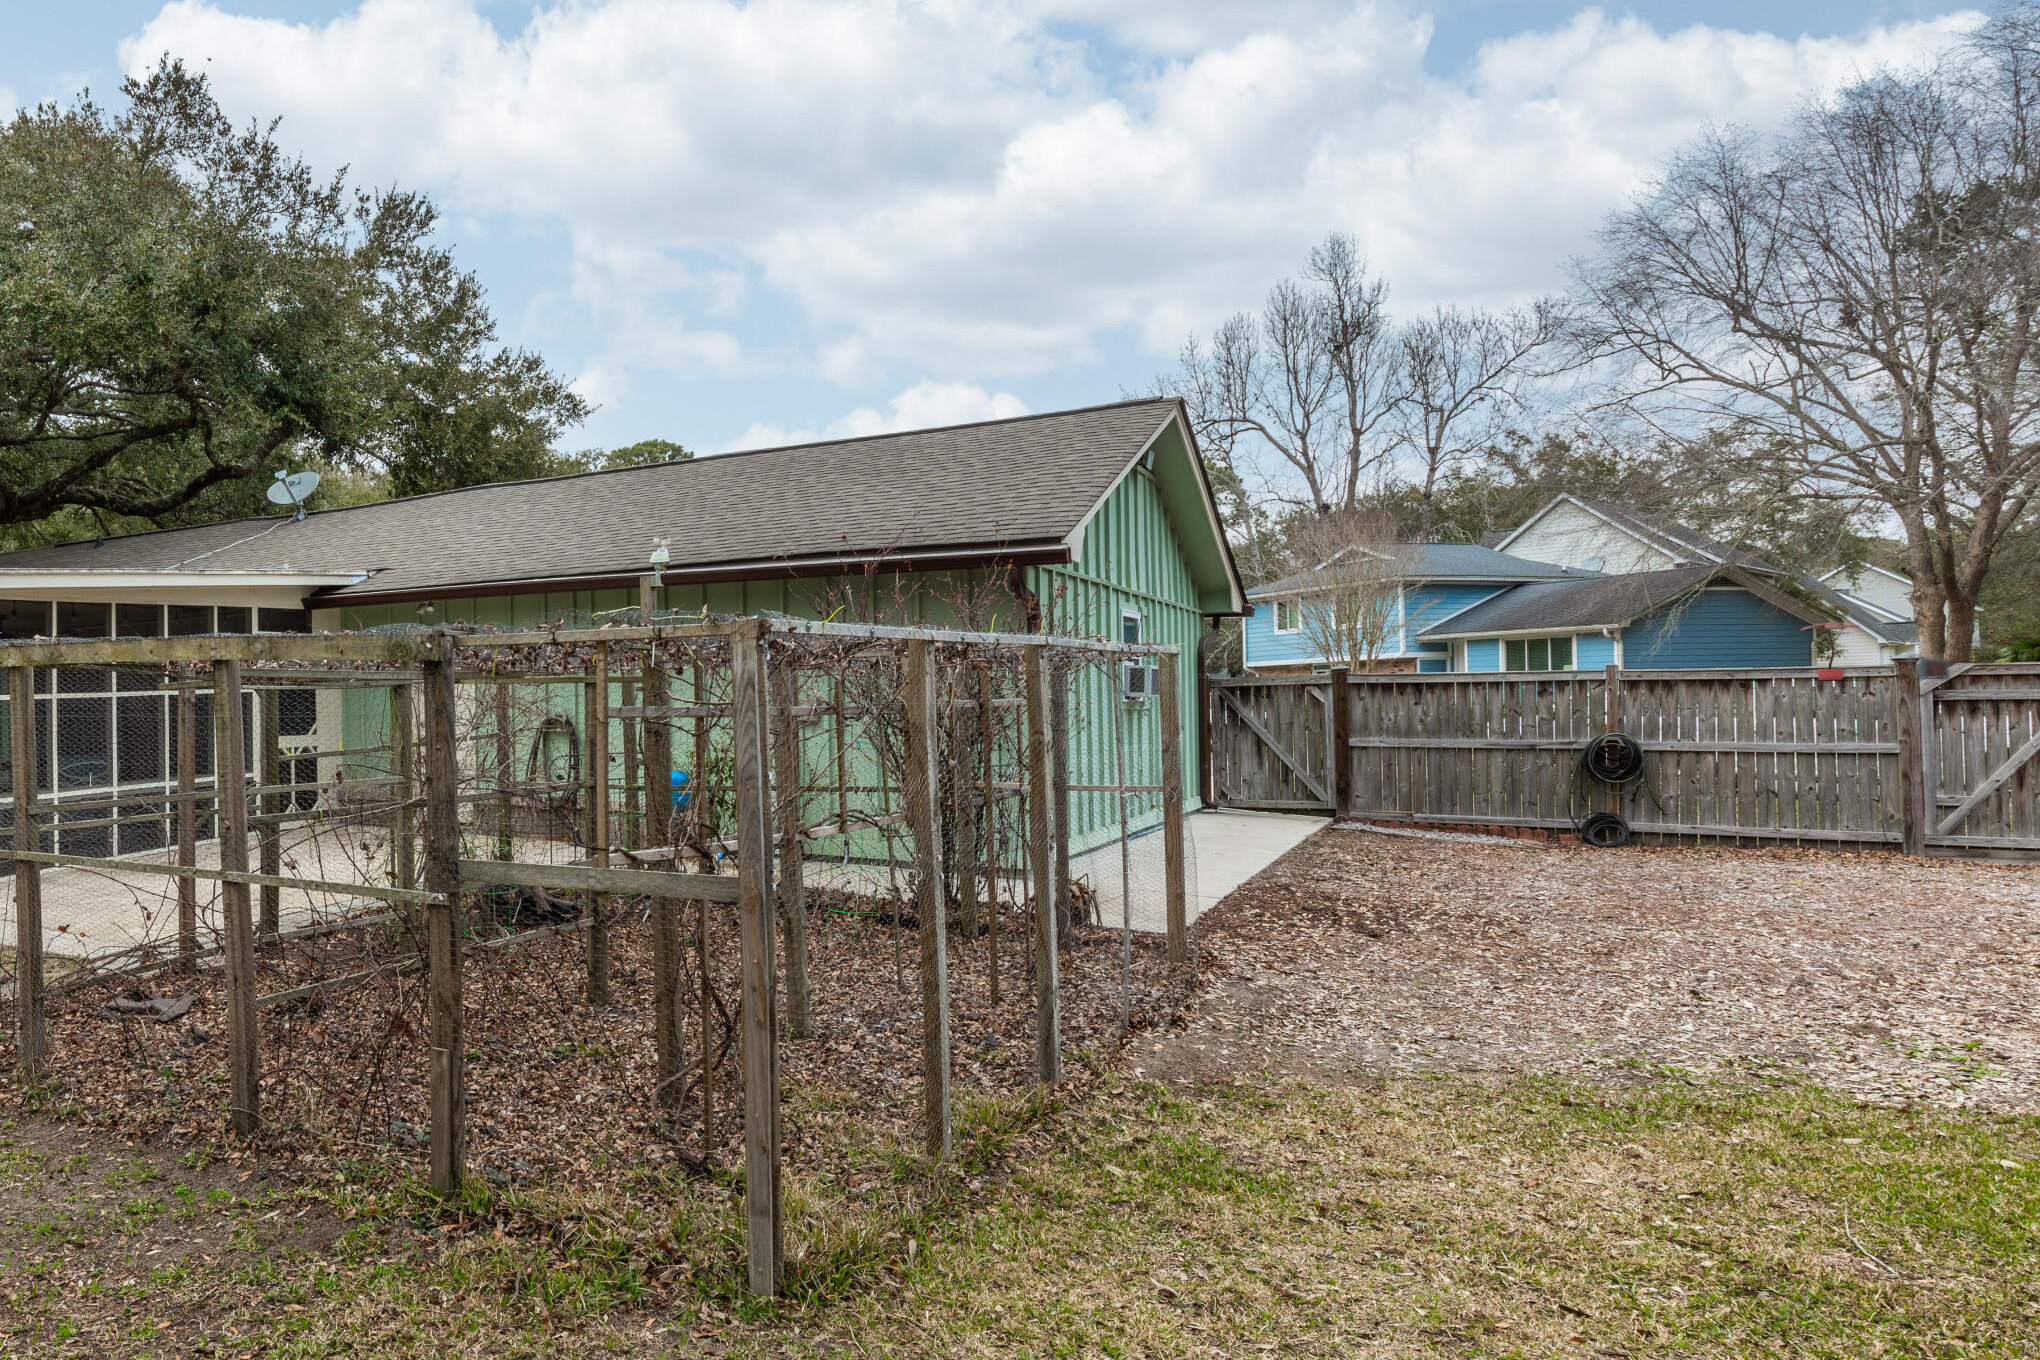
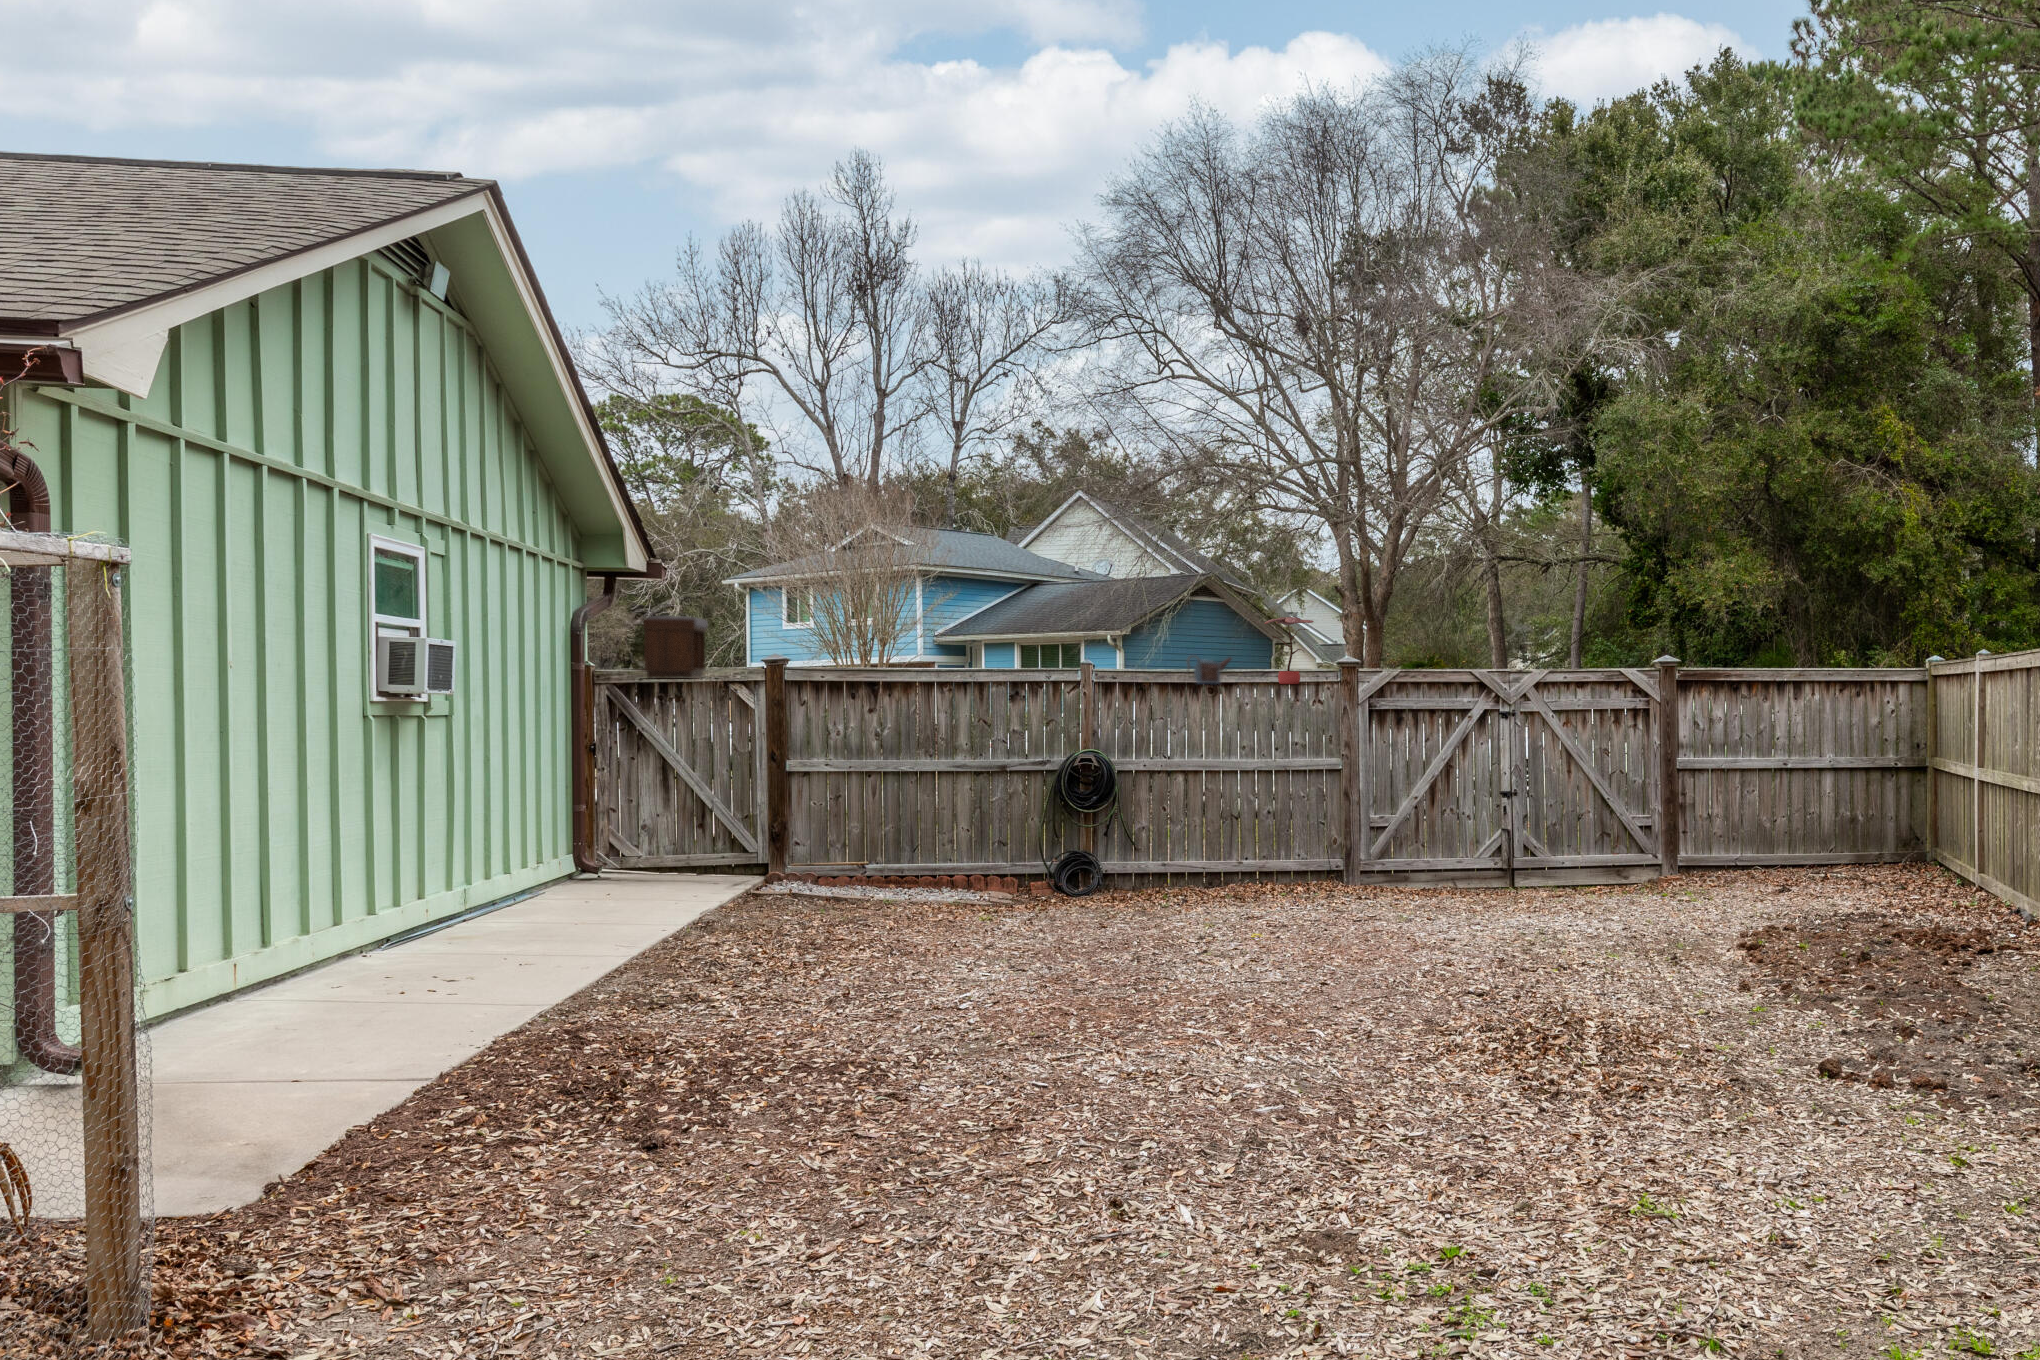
bench: none [1235,642,1275,684] -> present [642,615,708,679]
watering can: present [1908,654,1964,679] -> present [1186,655,1231,684]

